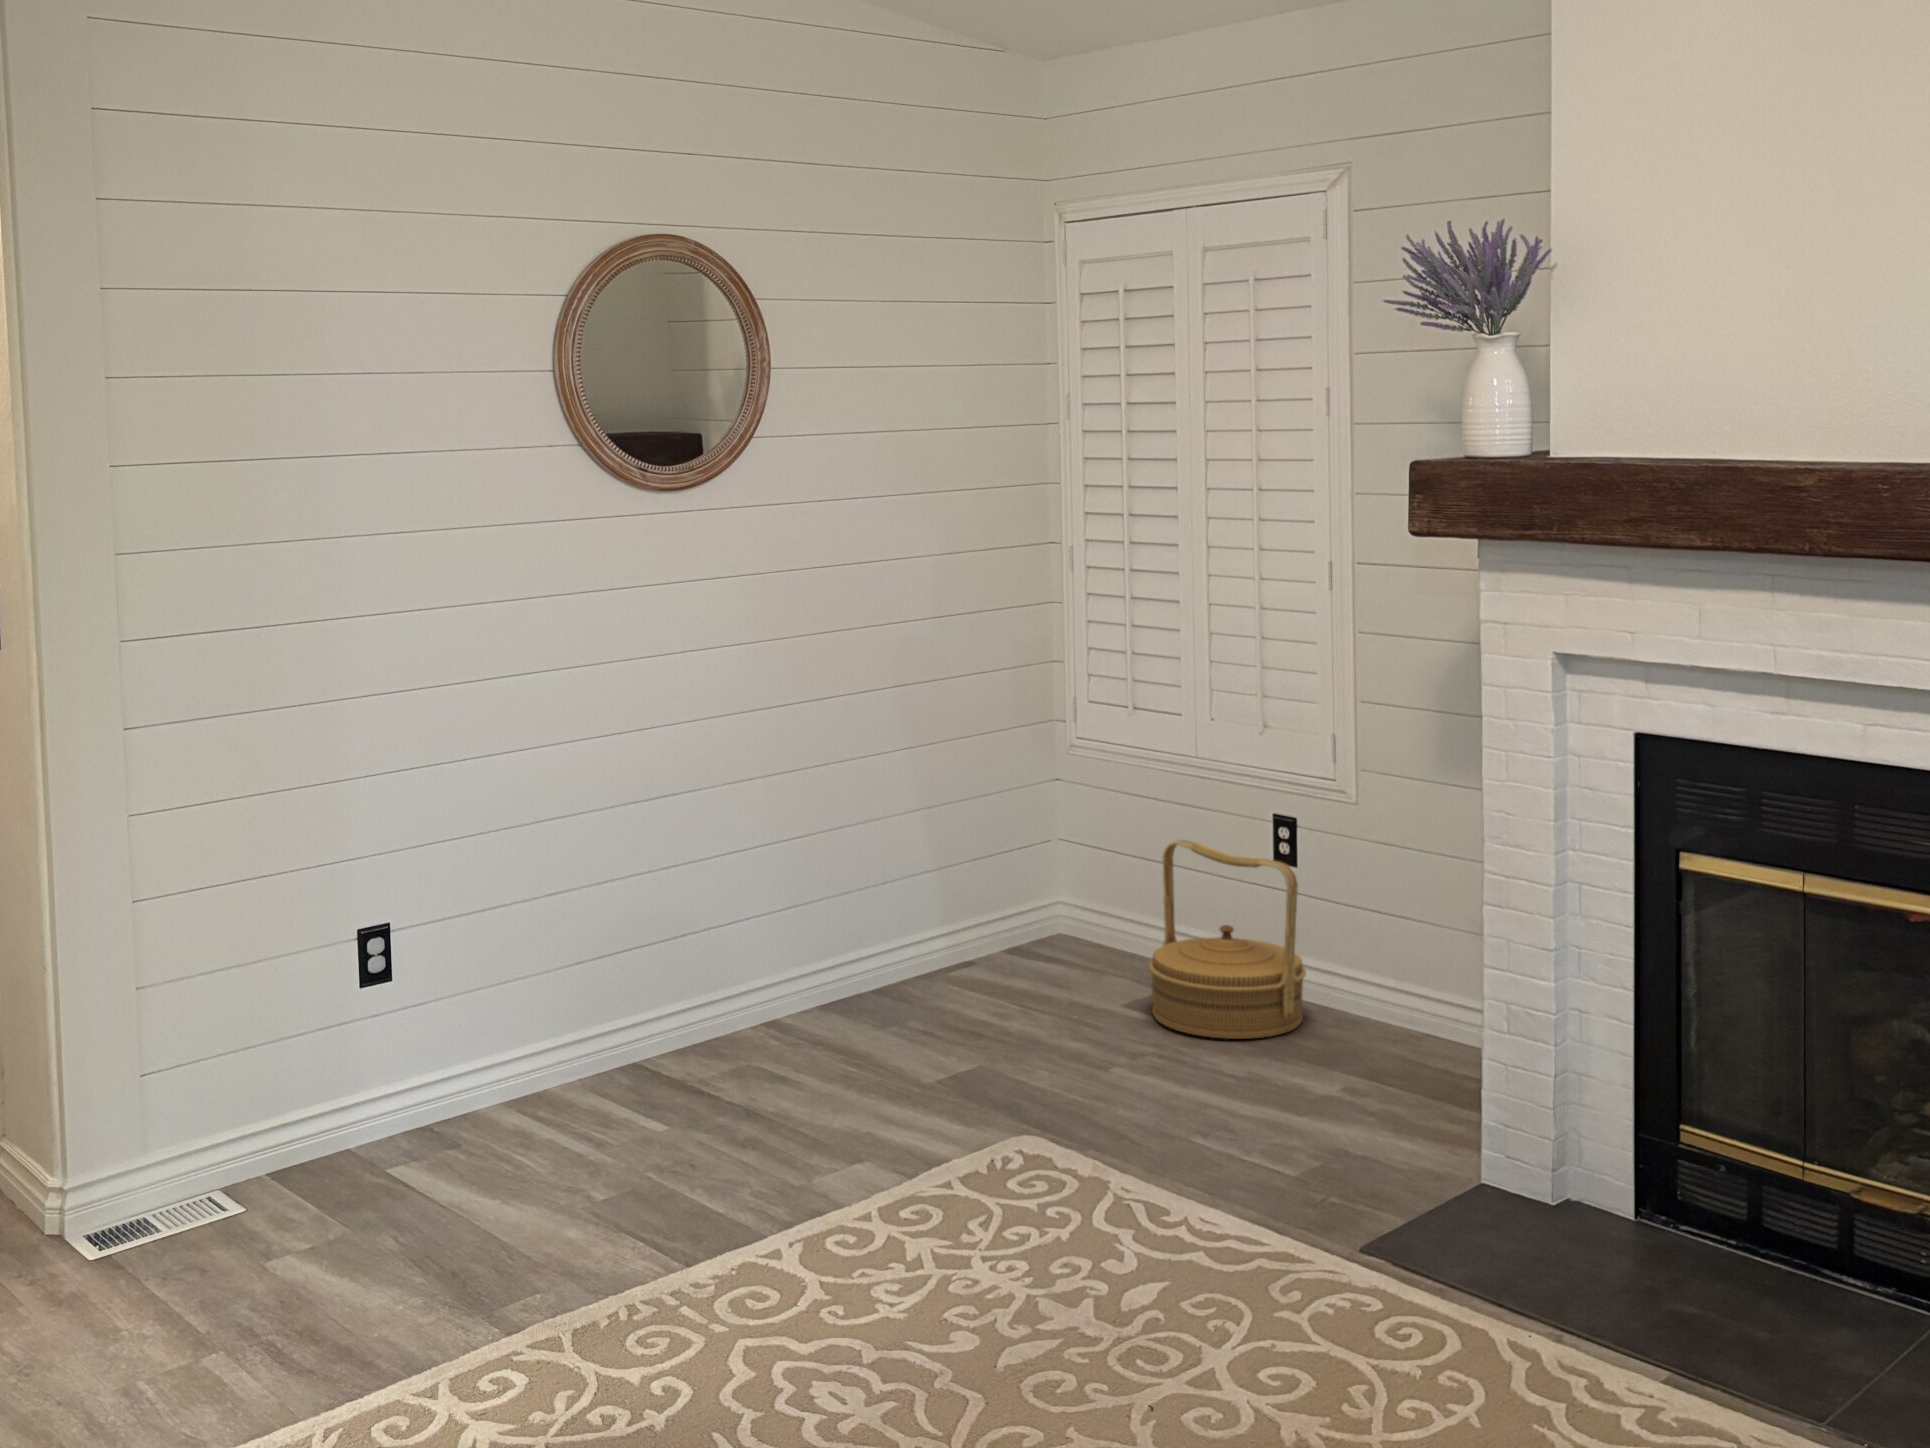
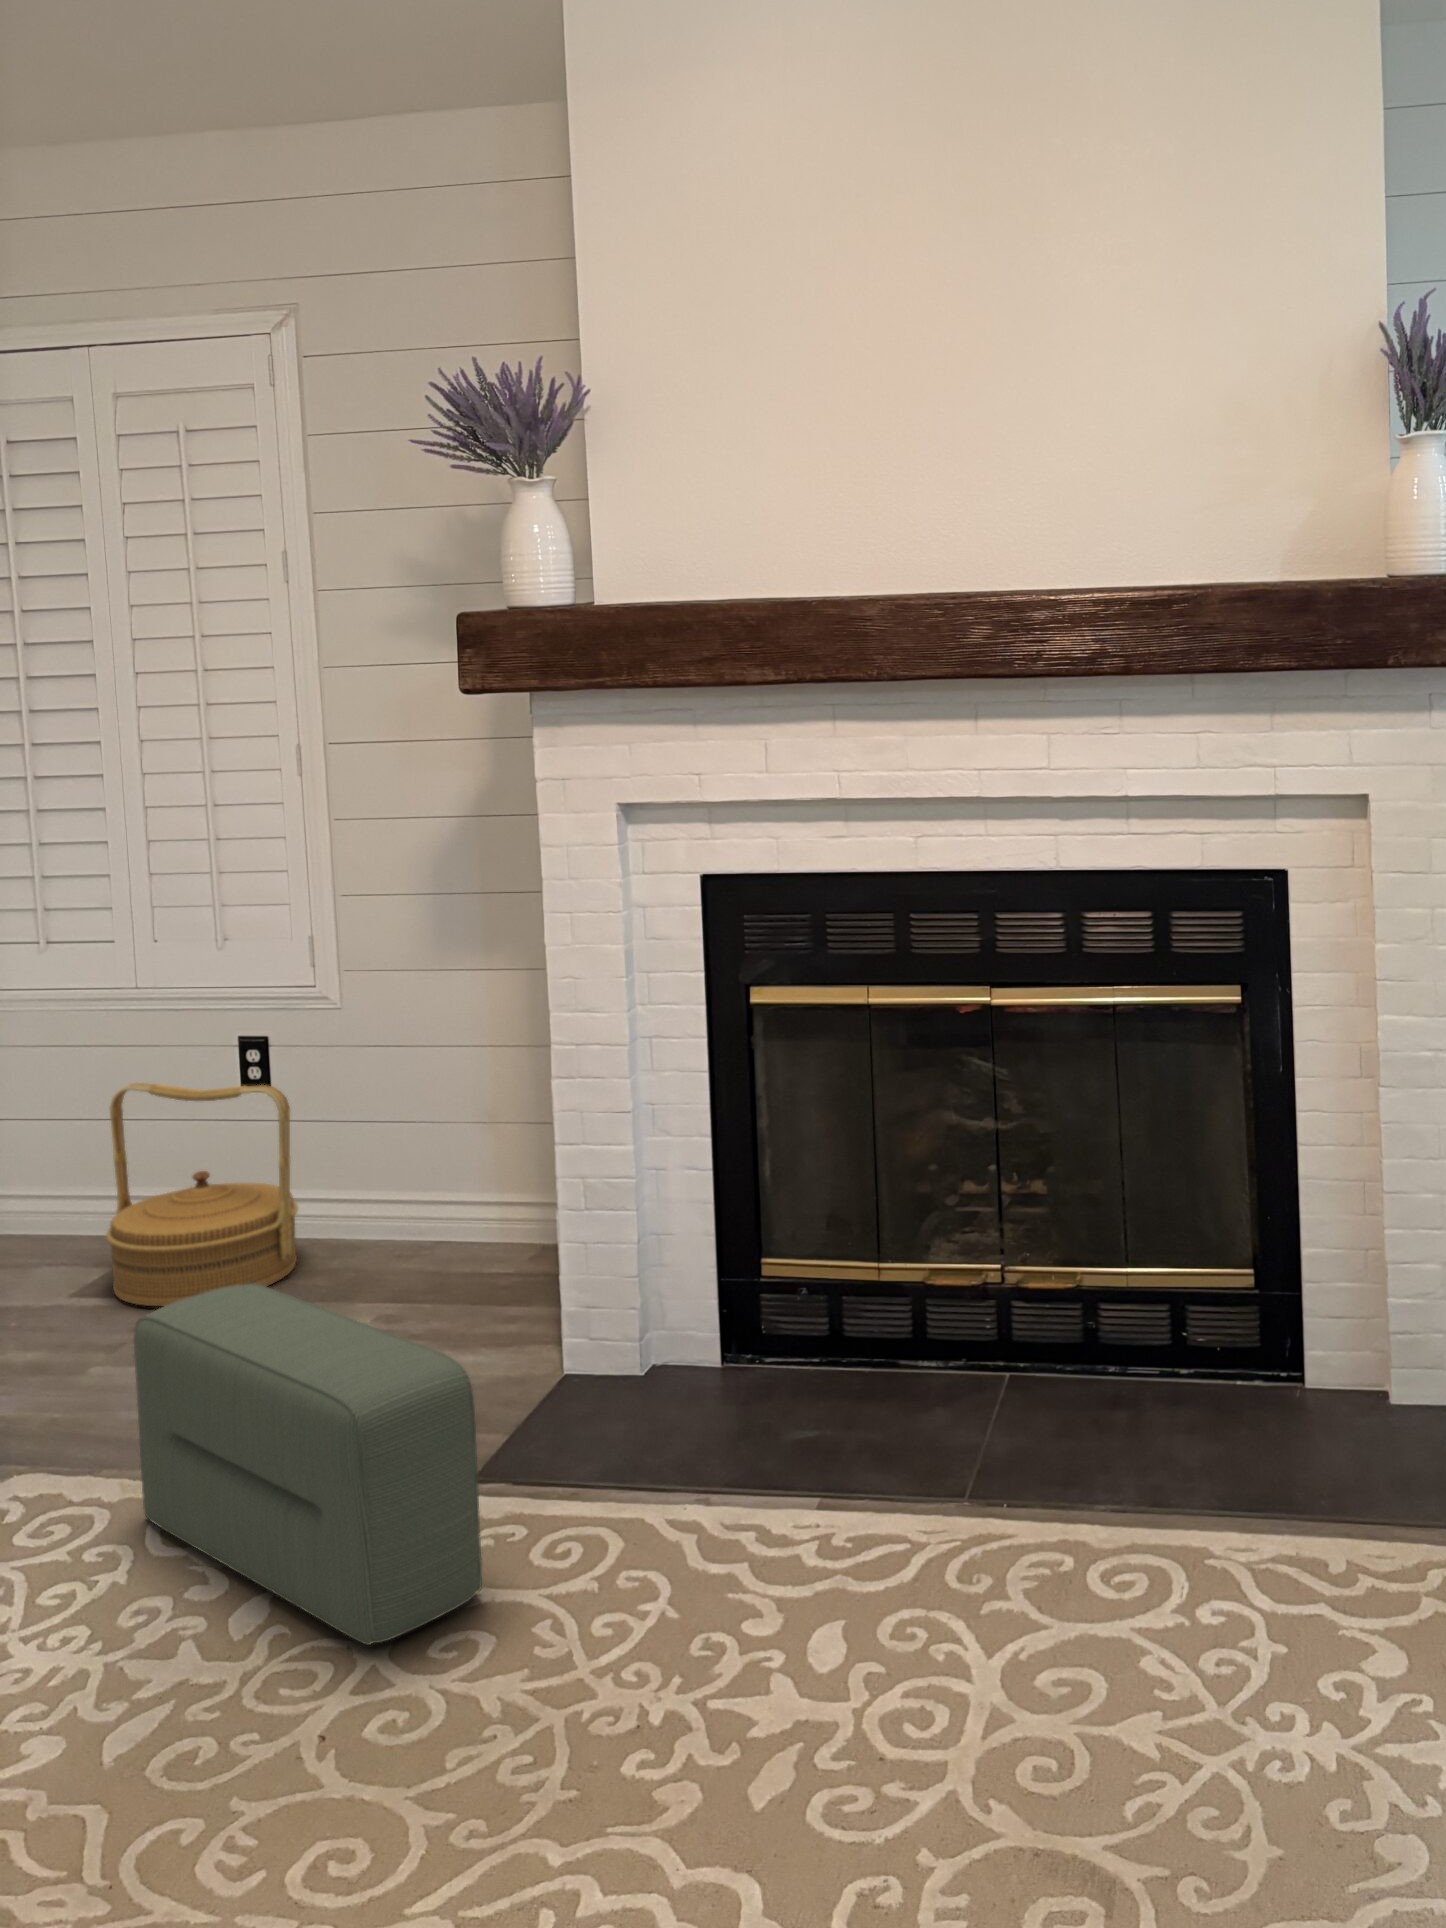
pouf: none [1099,1025,1323,1353] -> present [134,1283,482,1645]

